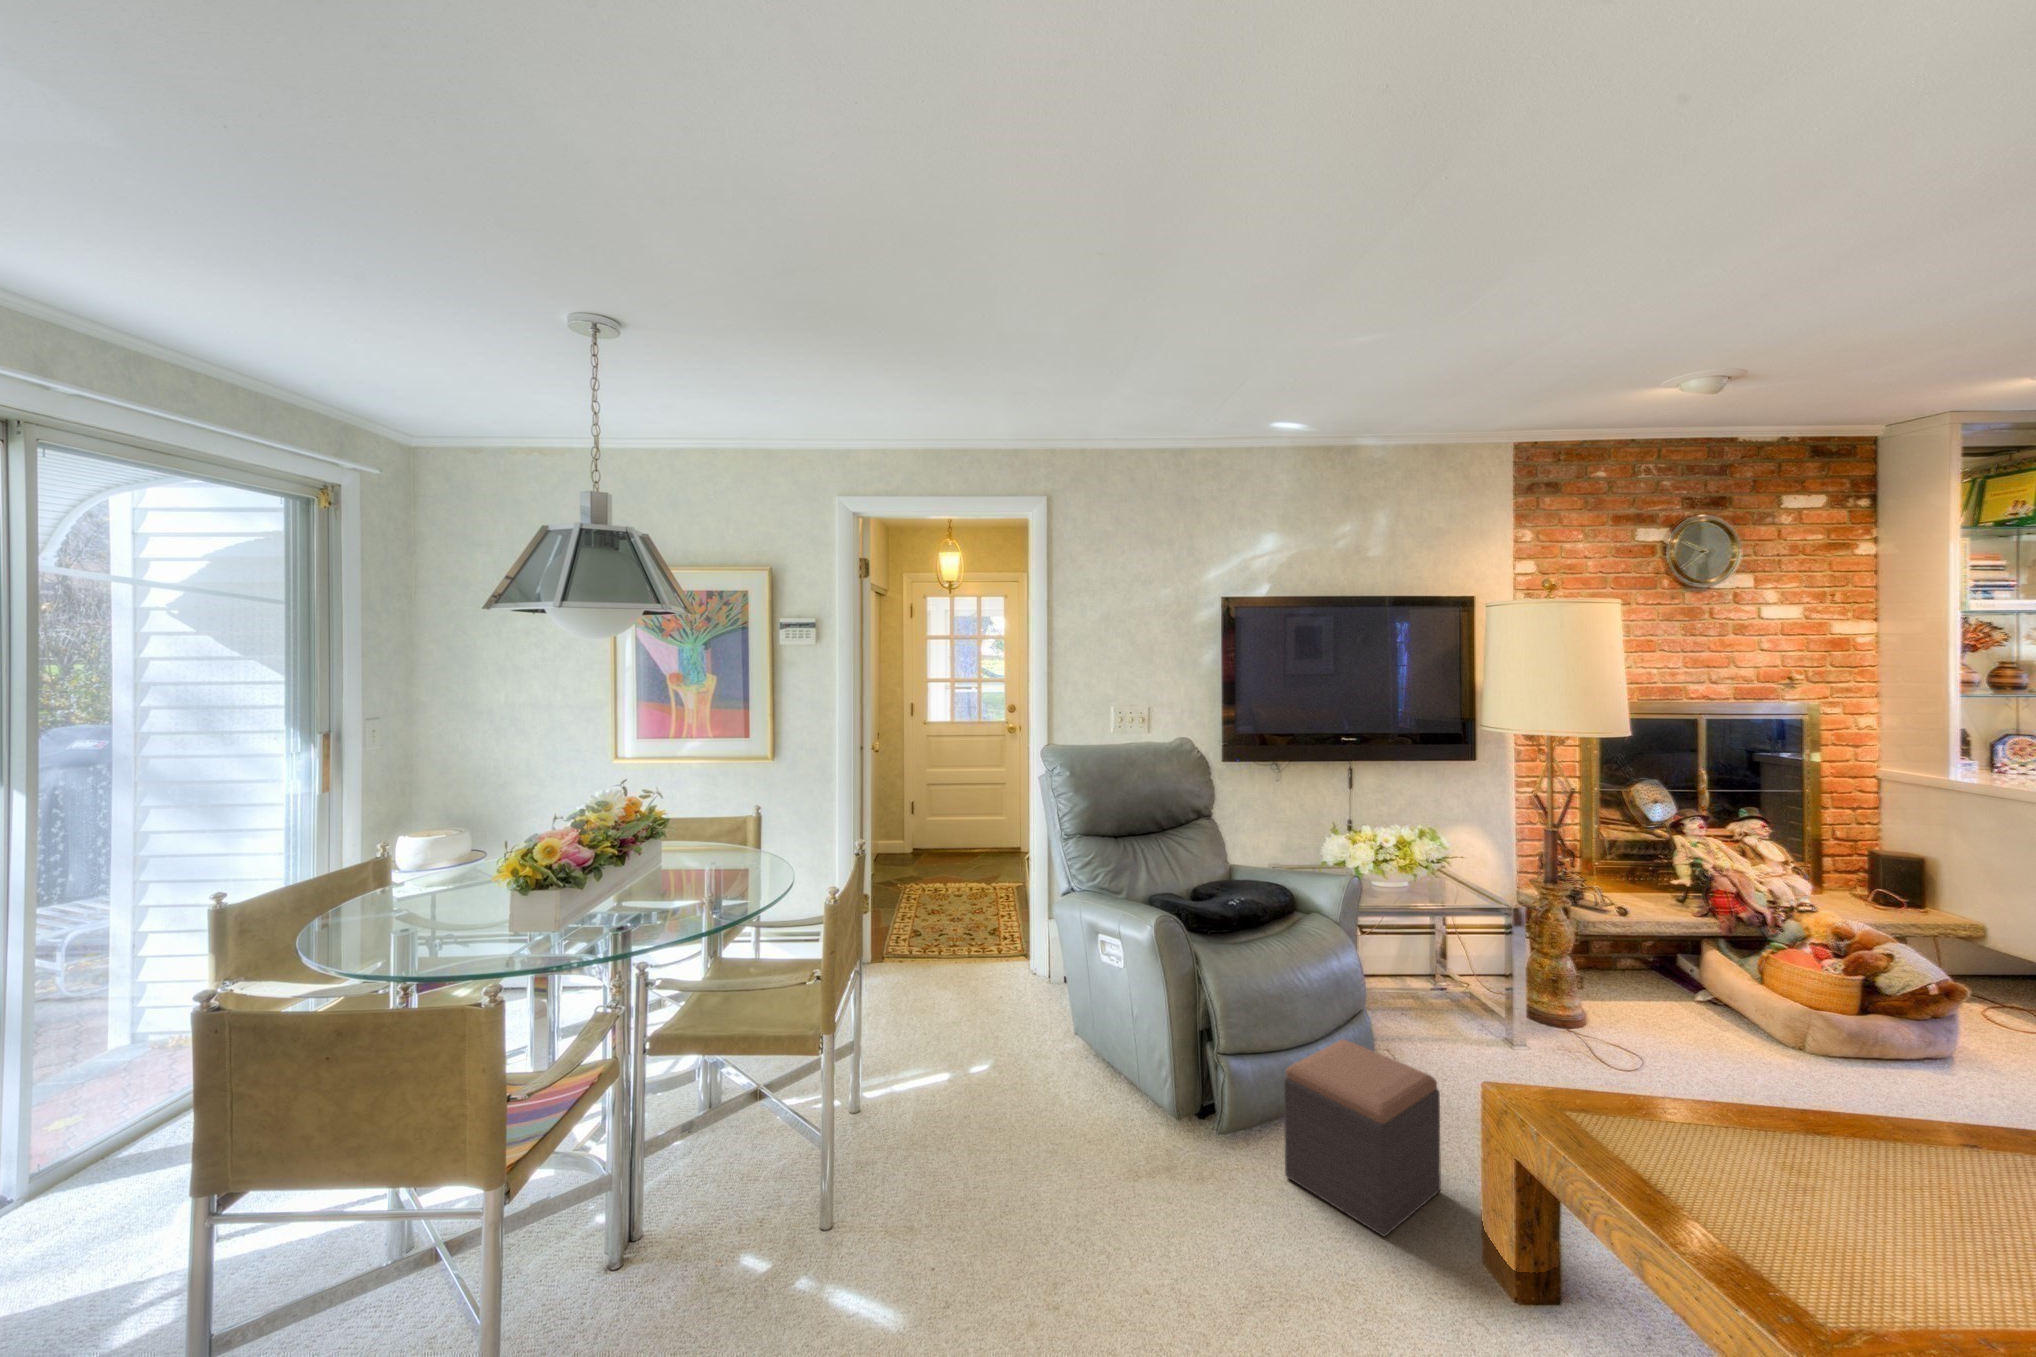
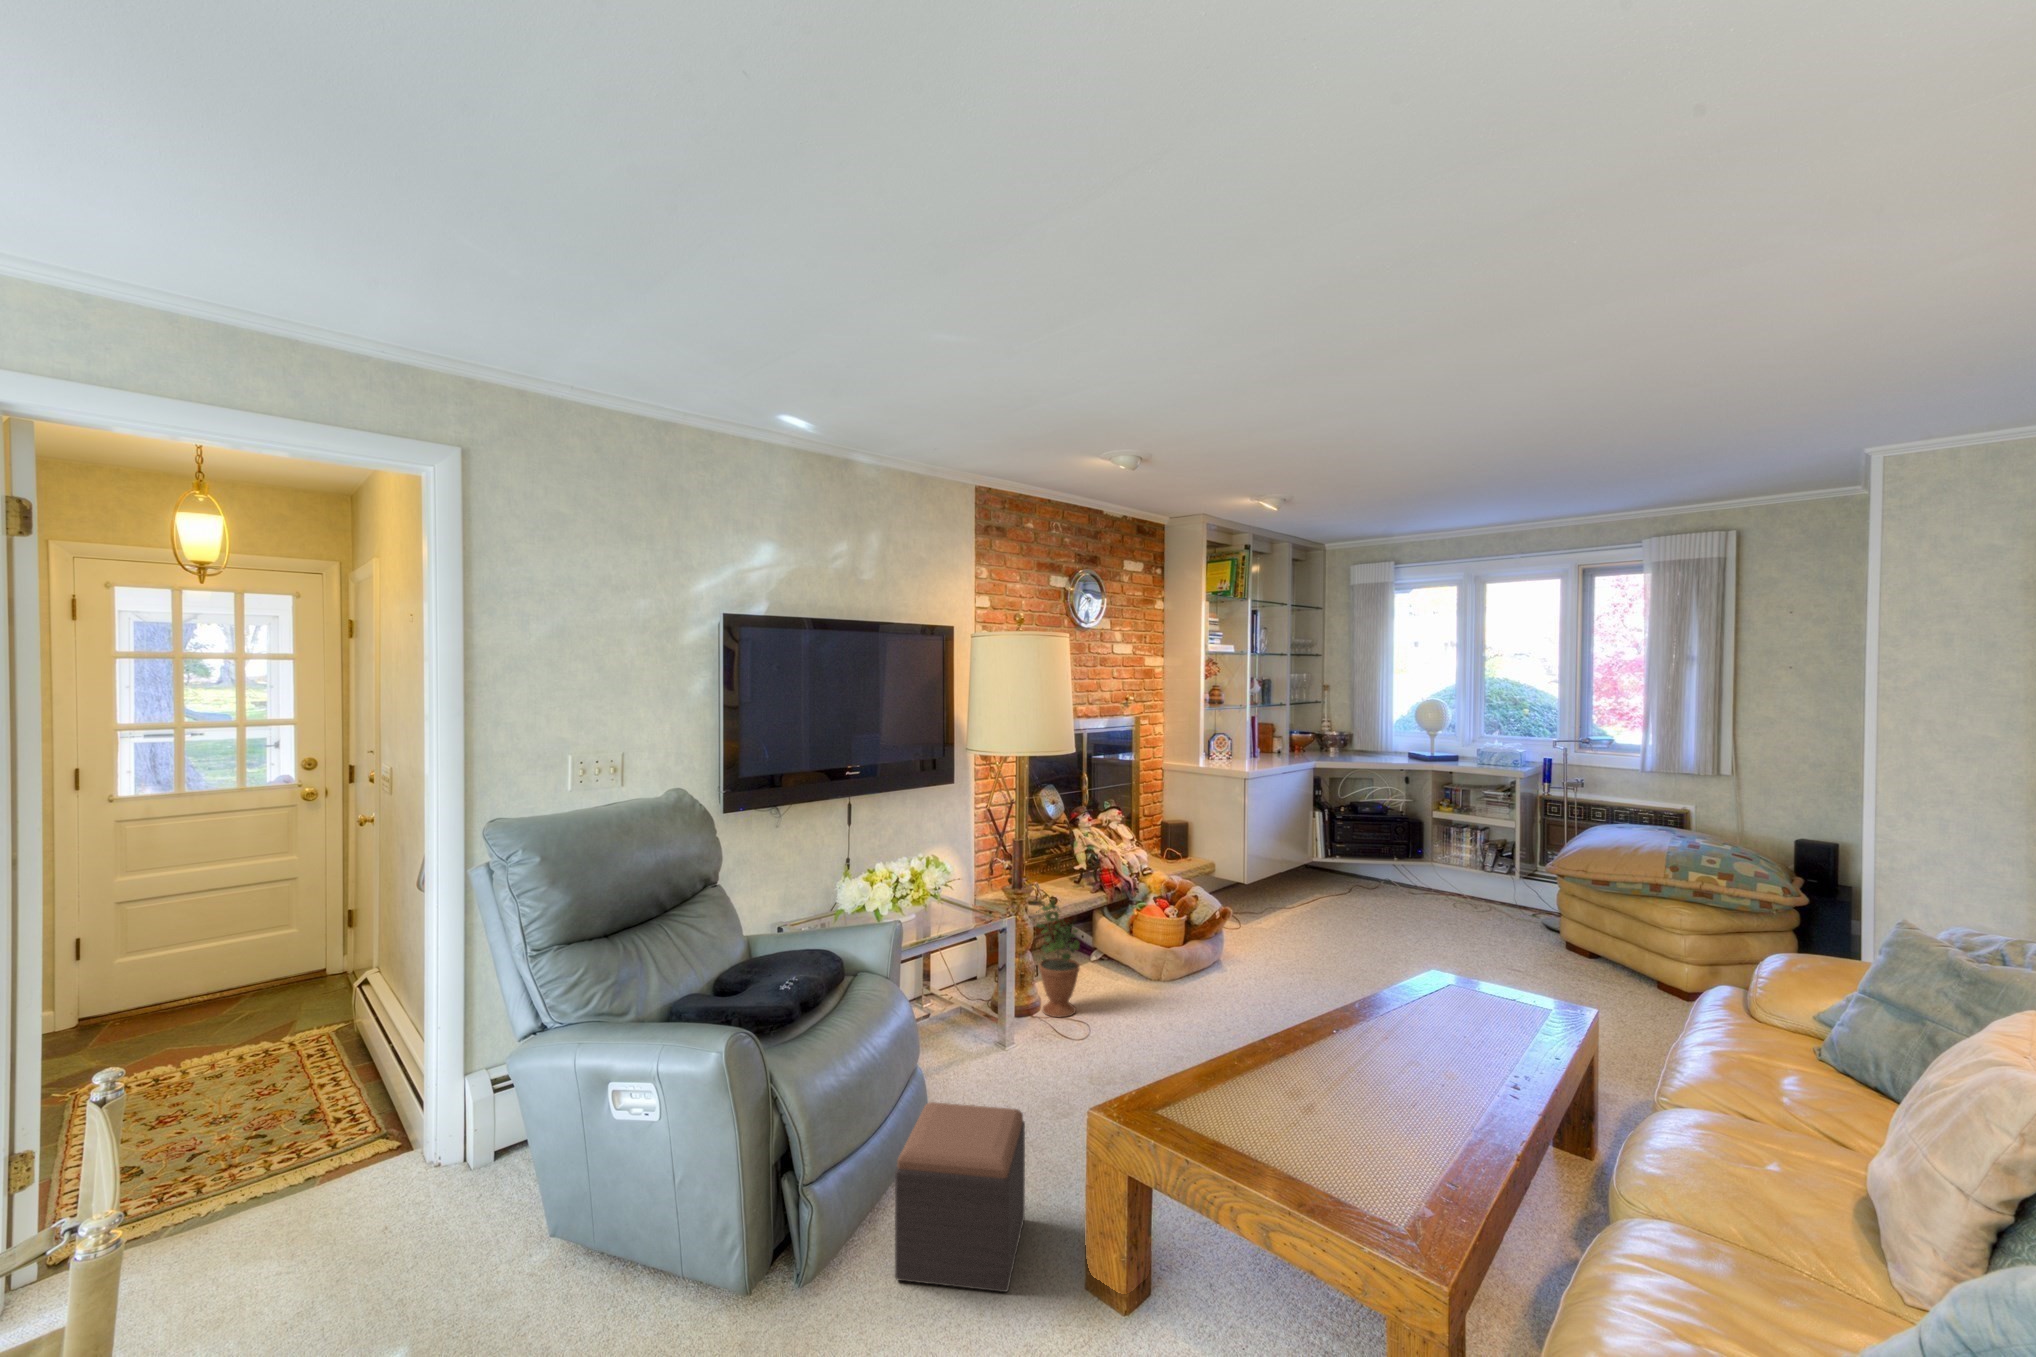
potted plant: none [1570,892,1641,1041] -> present [1033,895,1080,1017]

